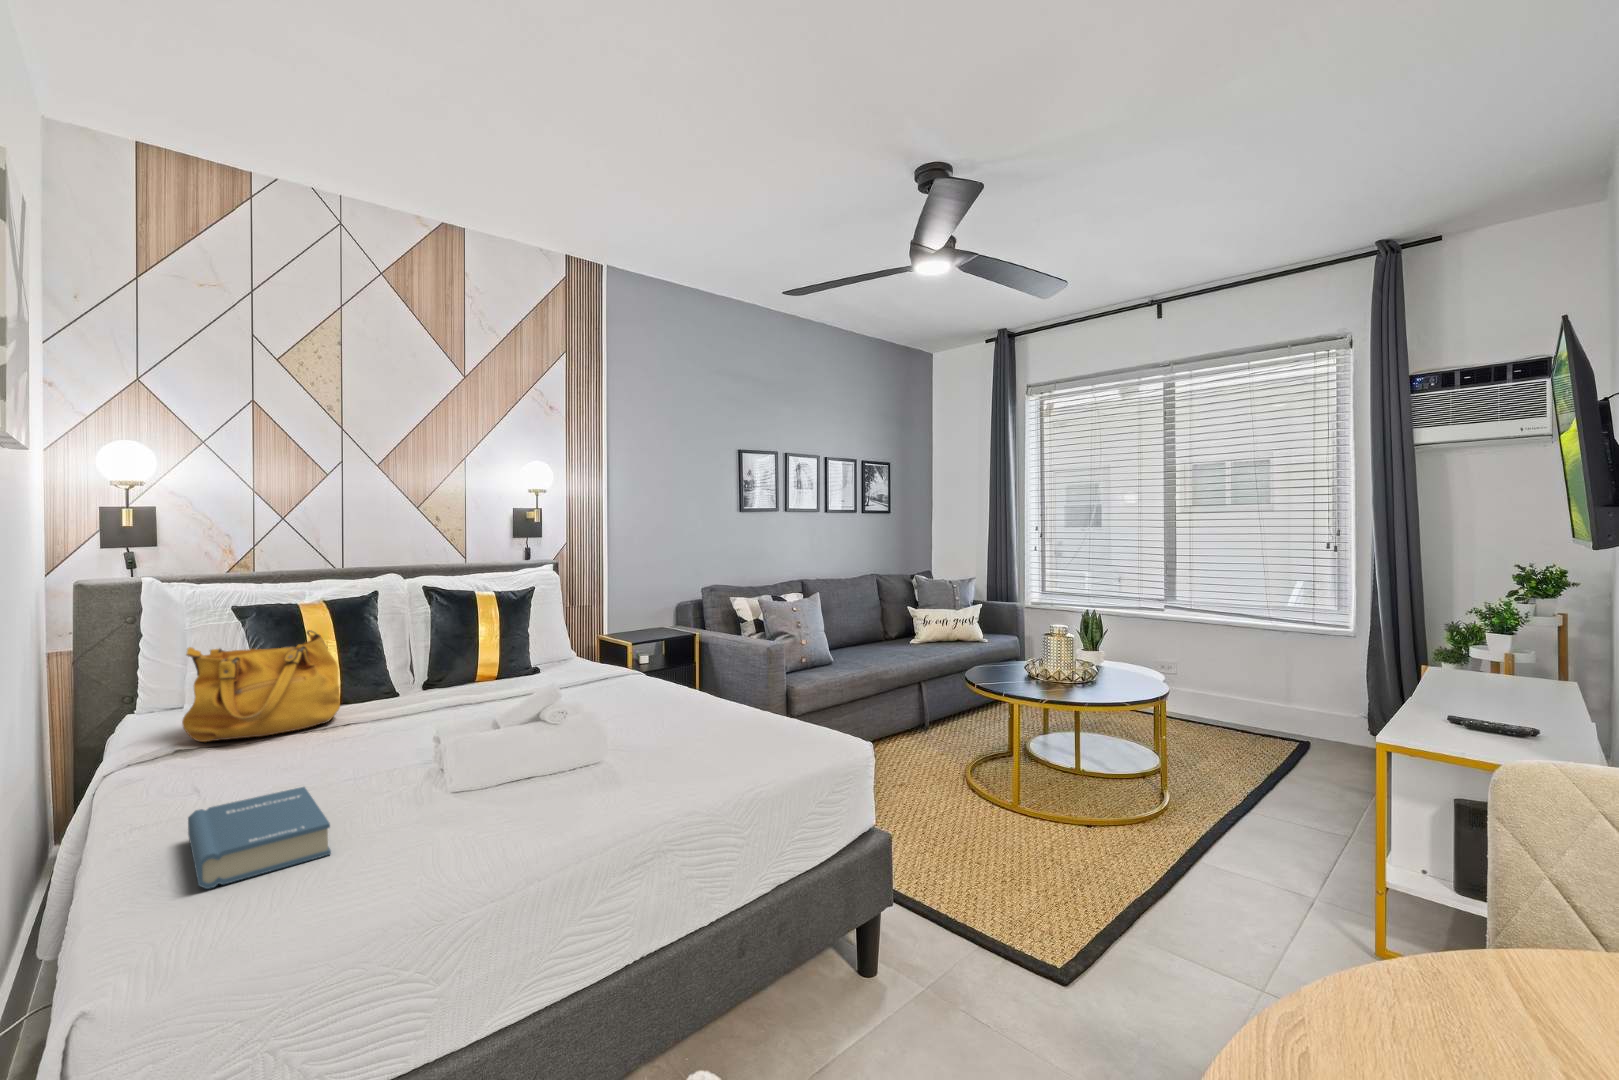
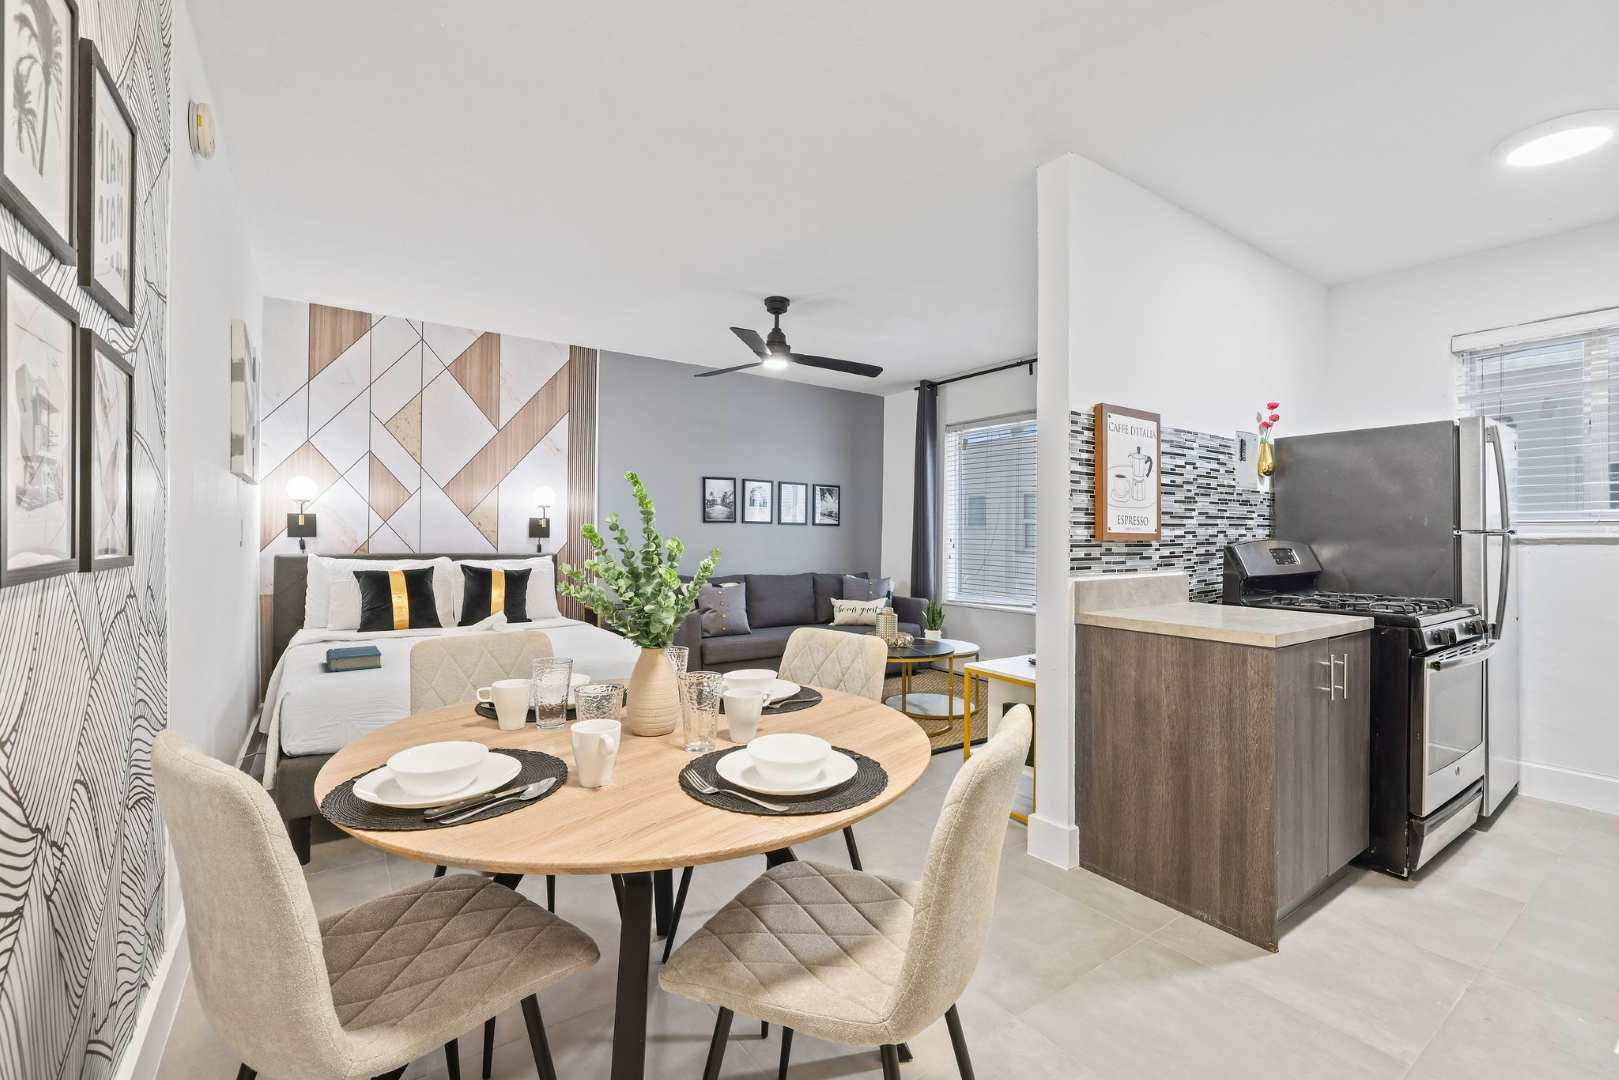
handbag: present [182,630,340,742] -> none [326,584,405,638]

